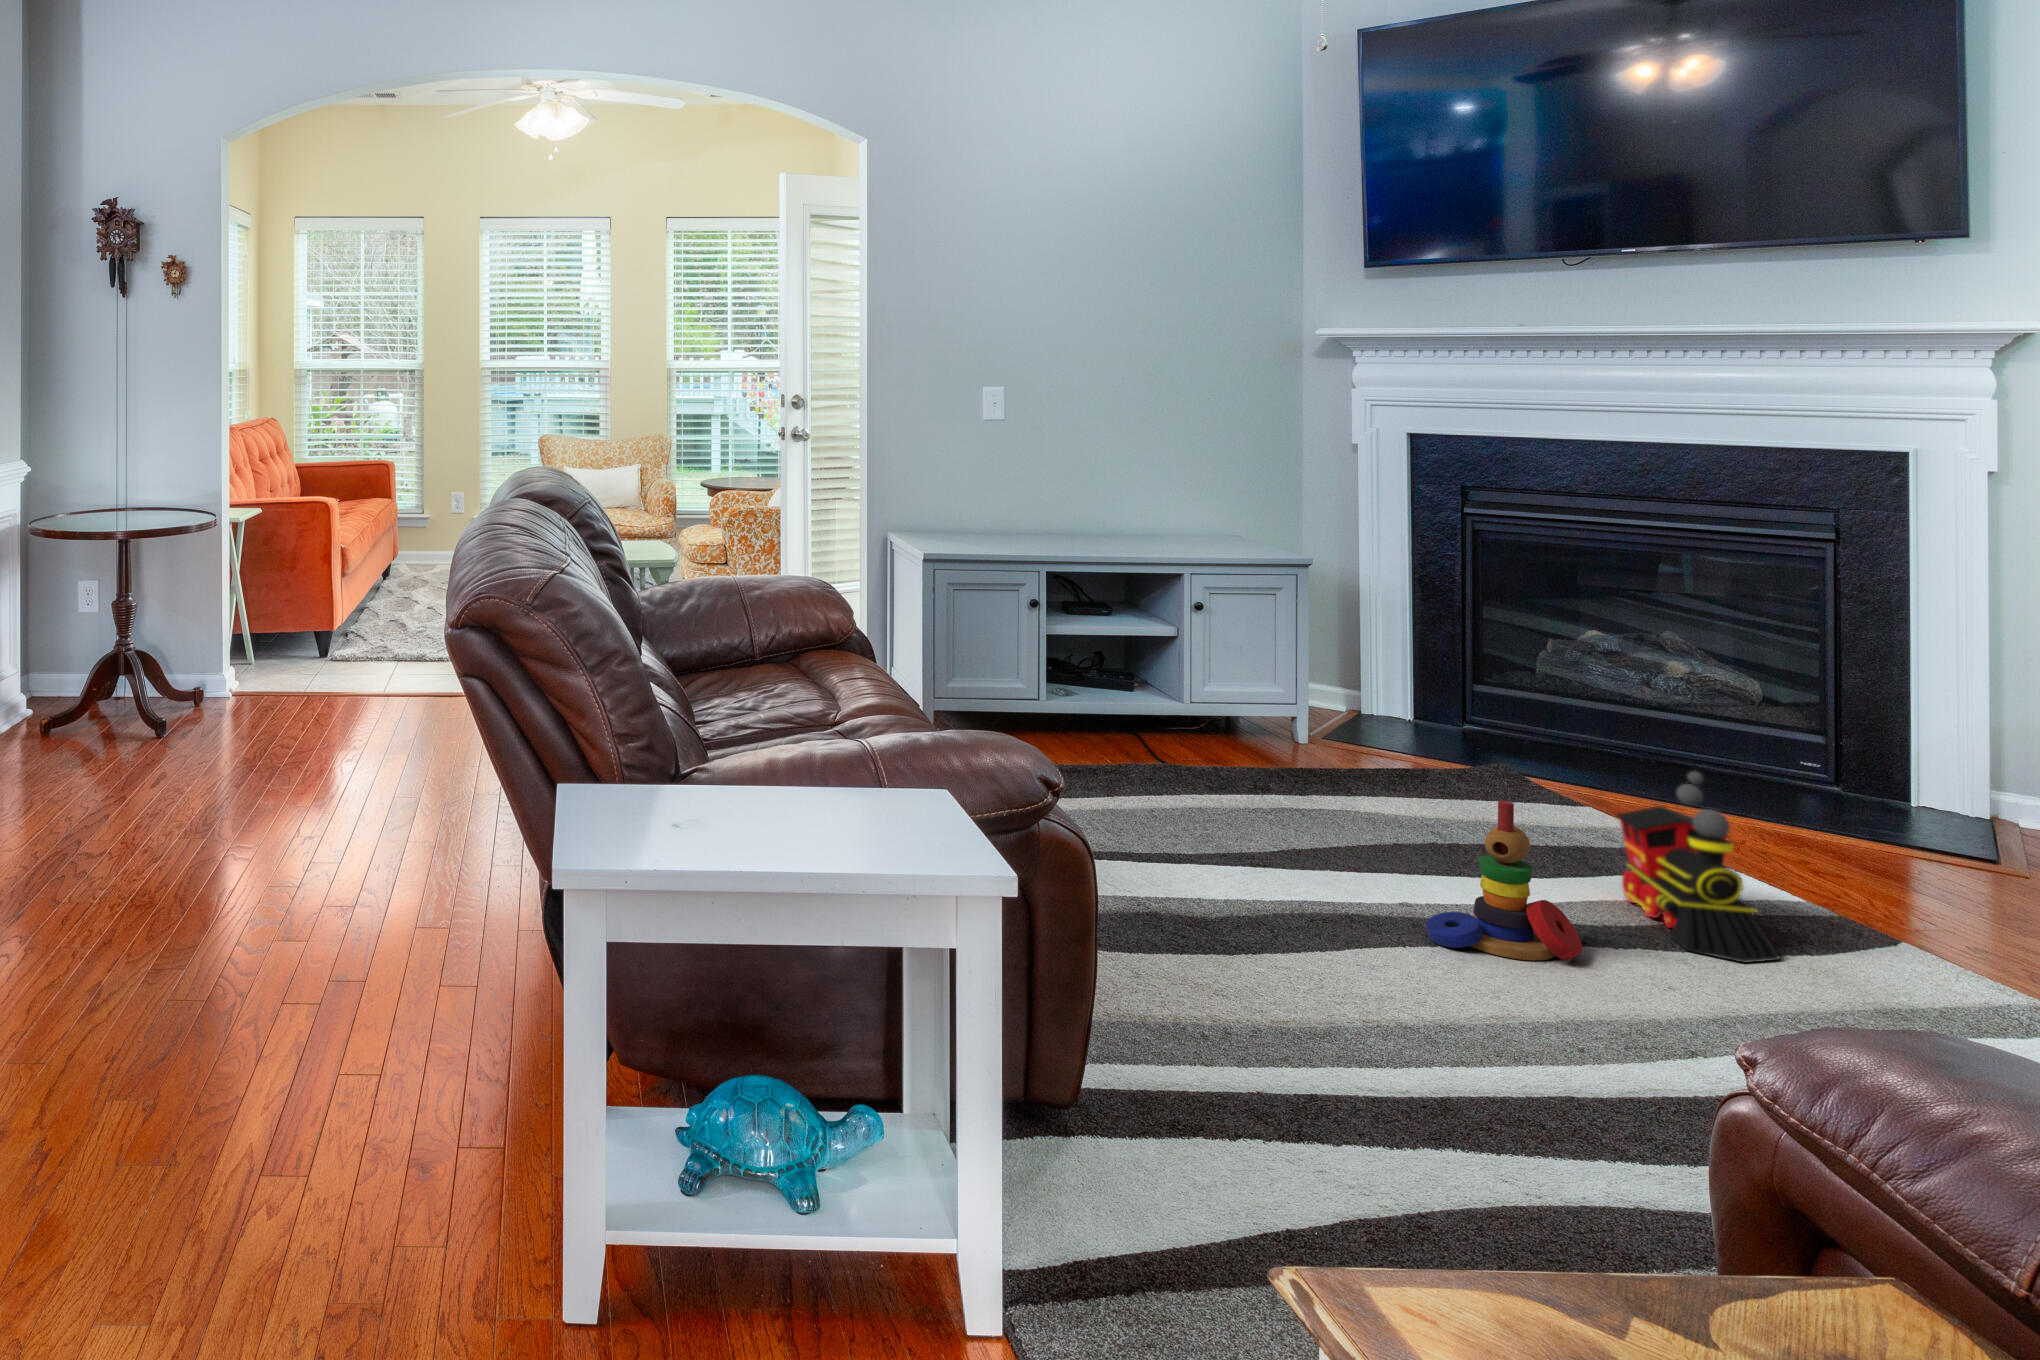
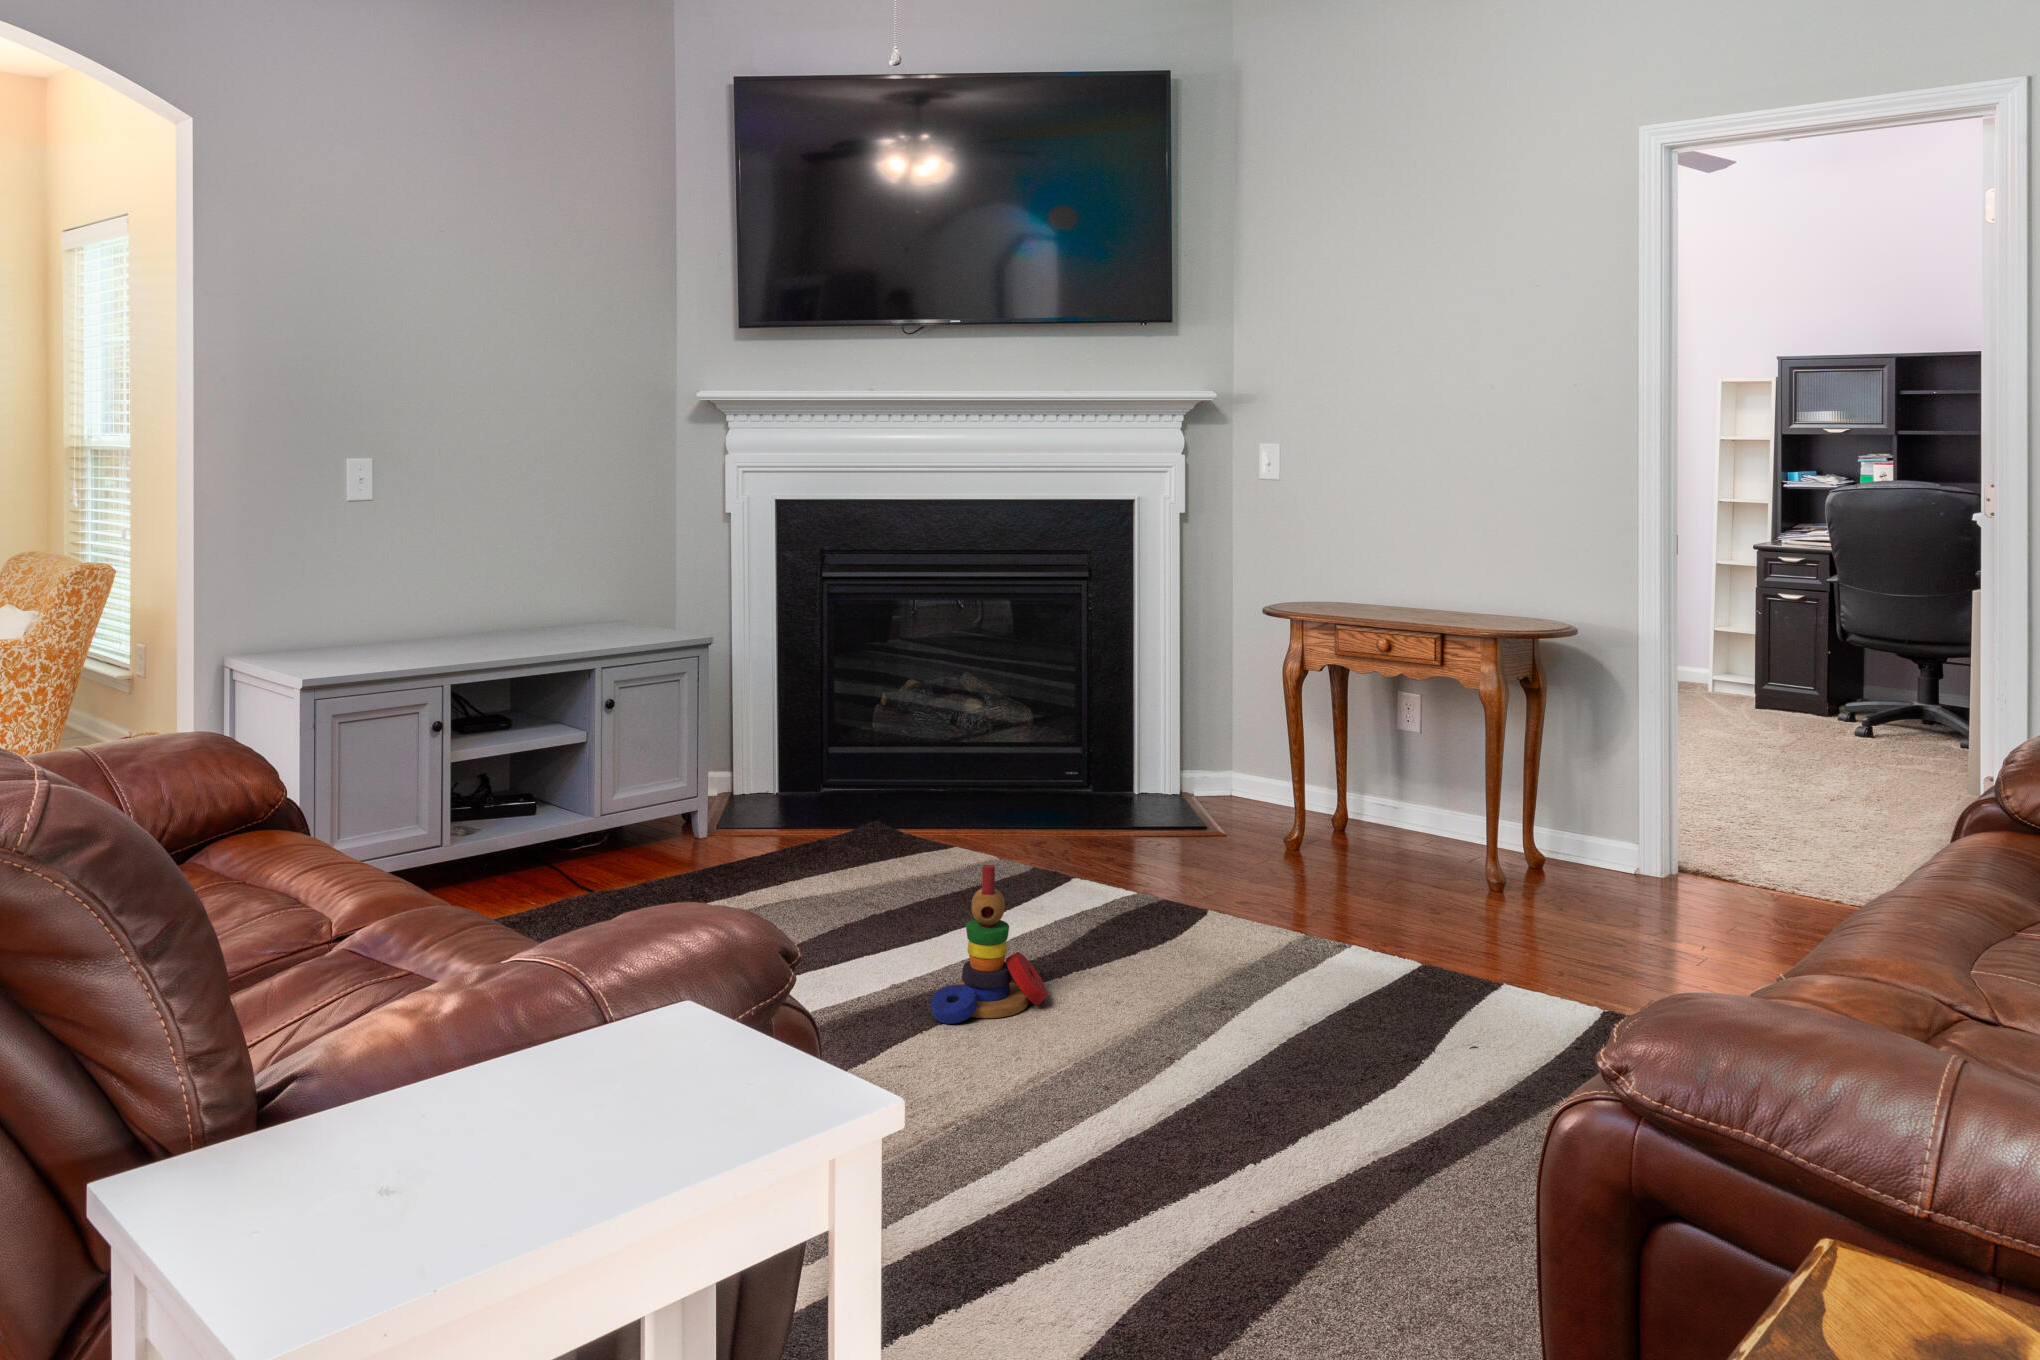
toy train: present [1617,771,1780,963] -> none [1026,801,1155,966]

